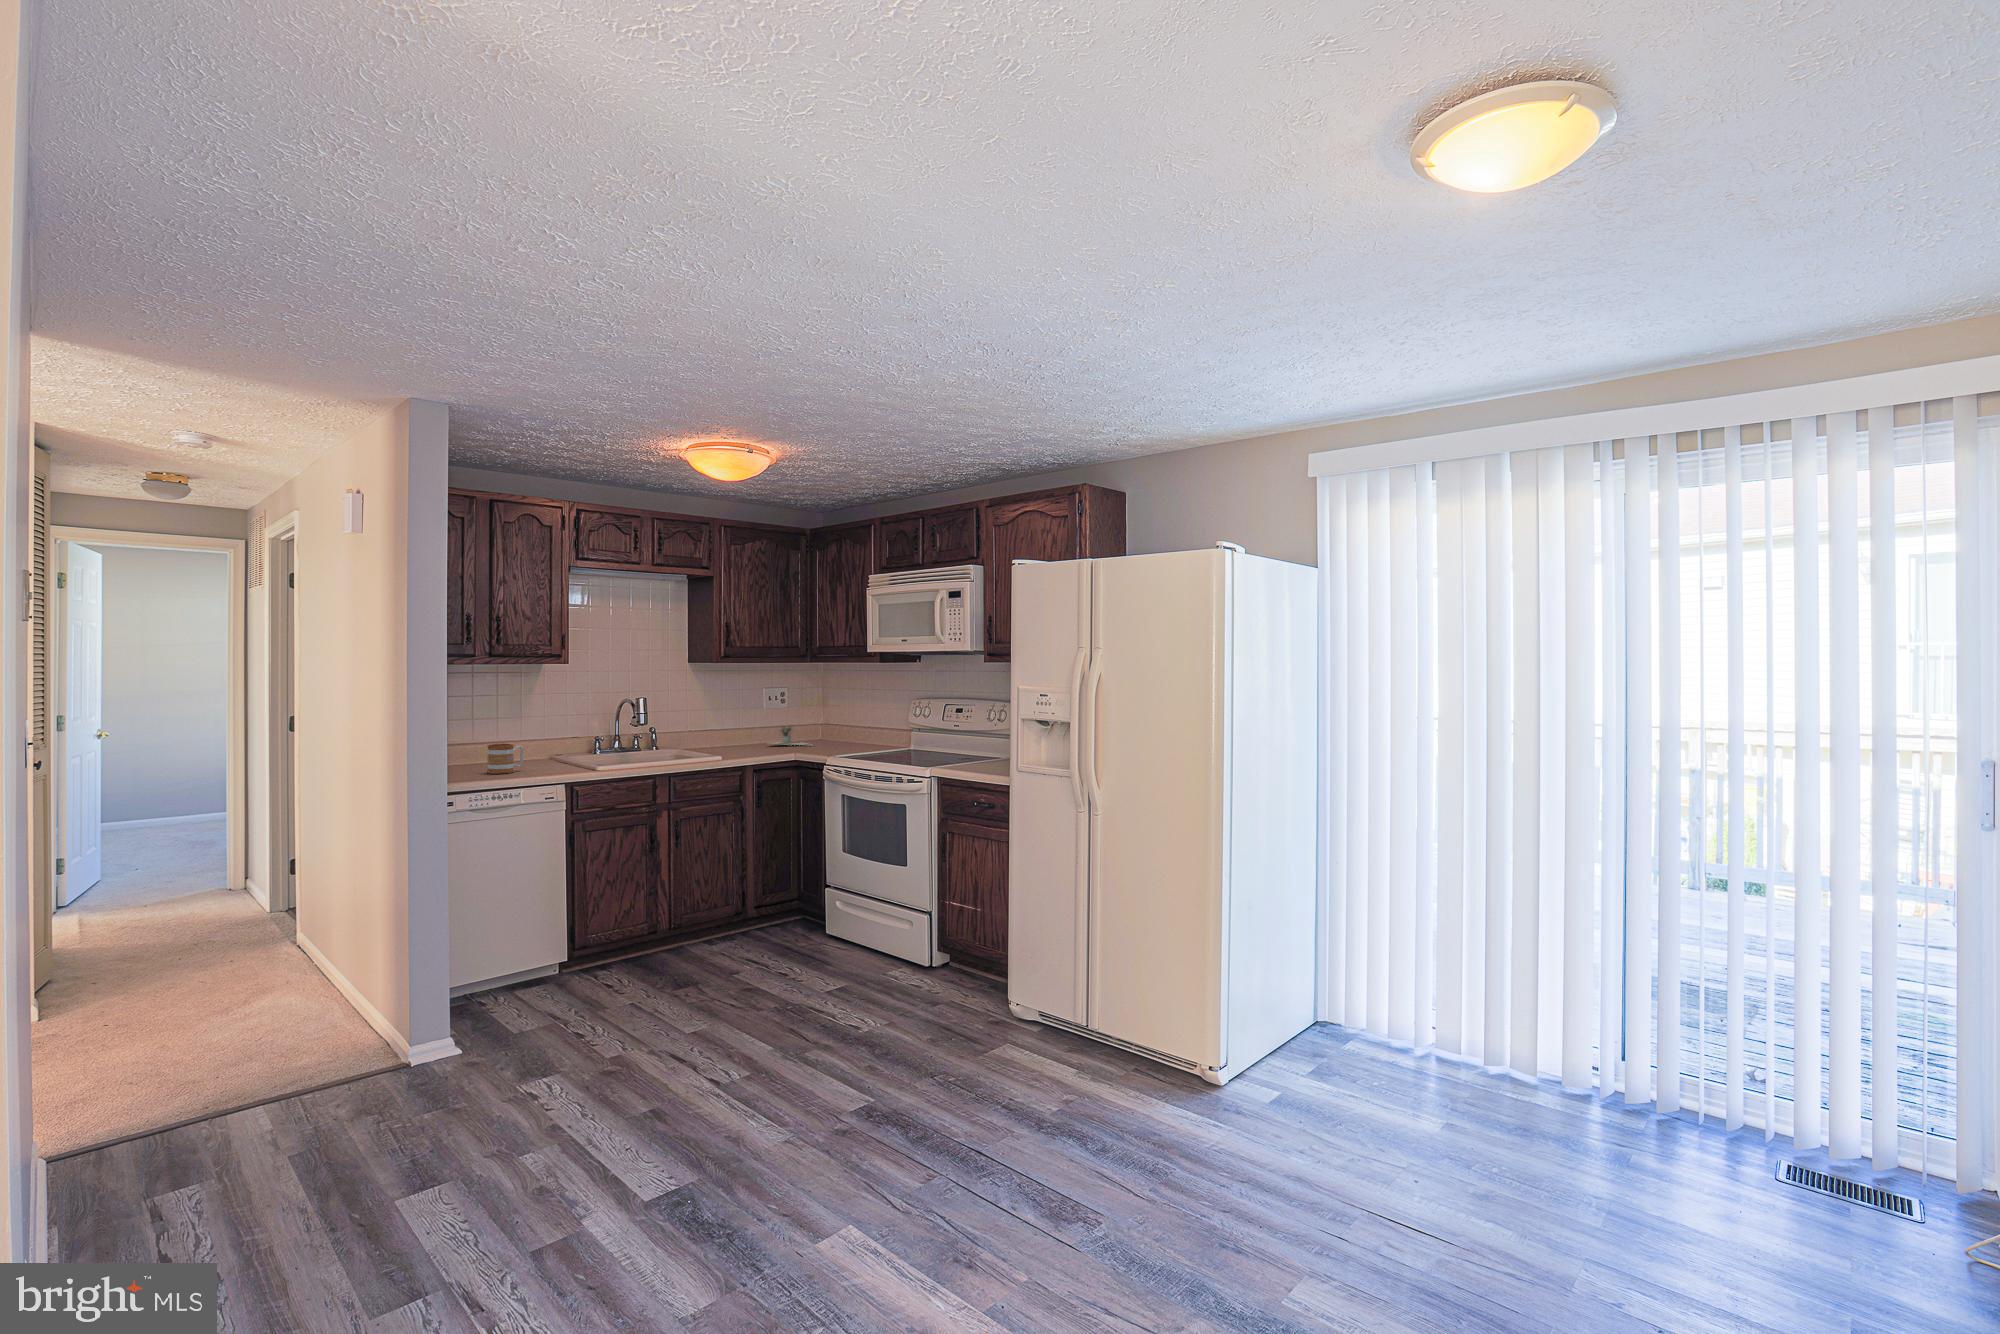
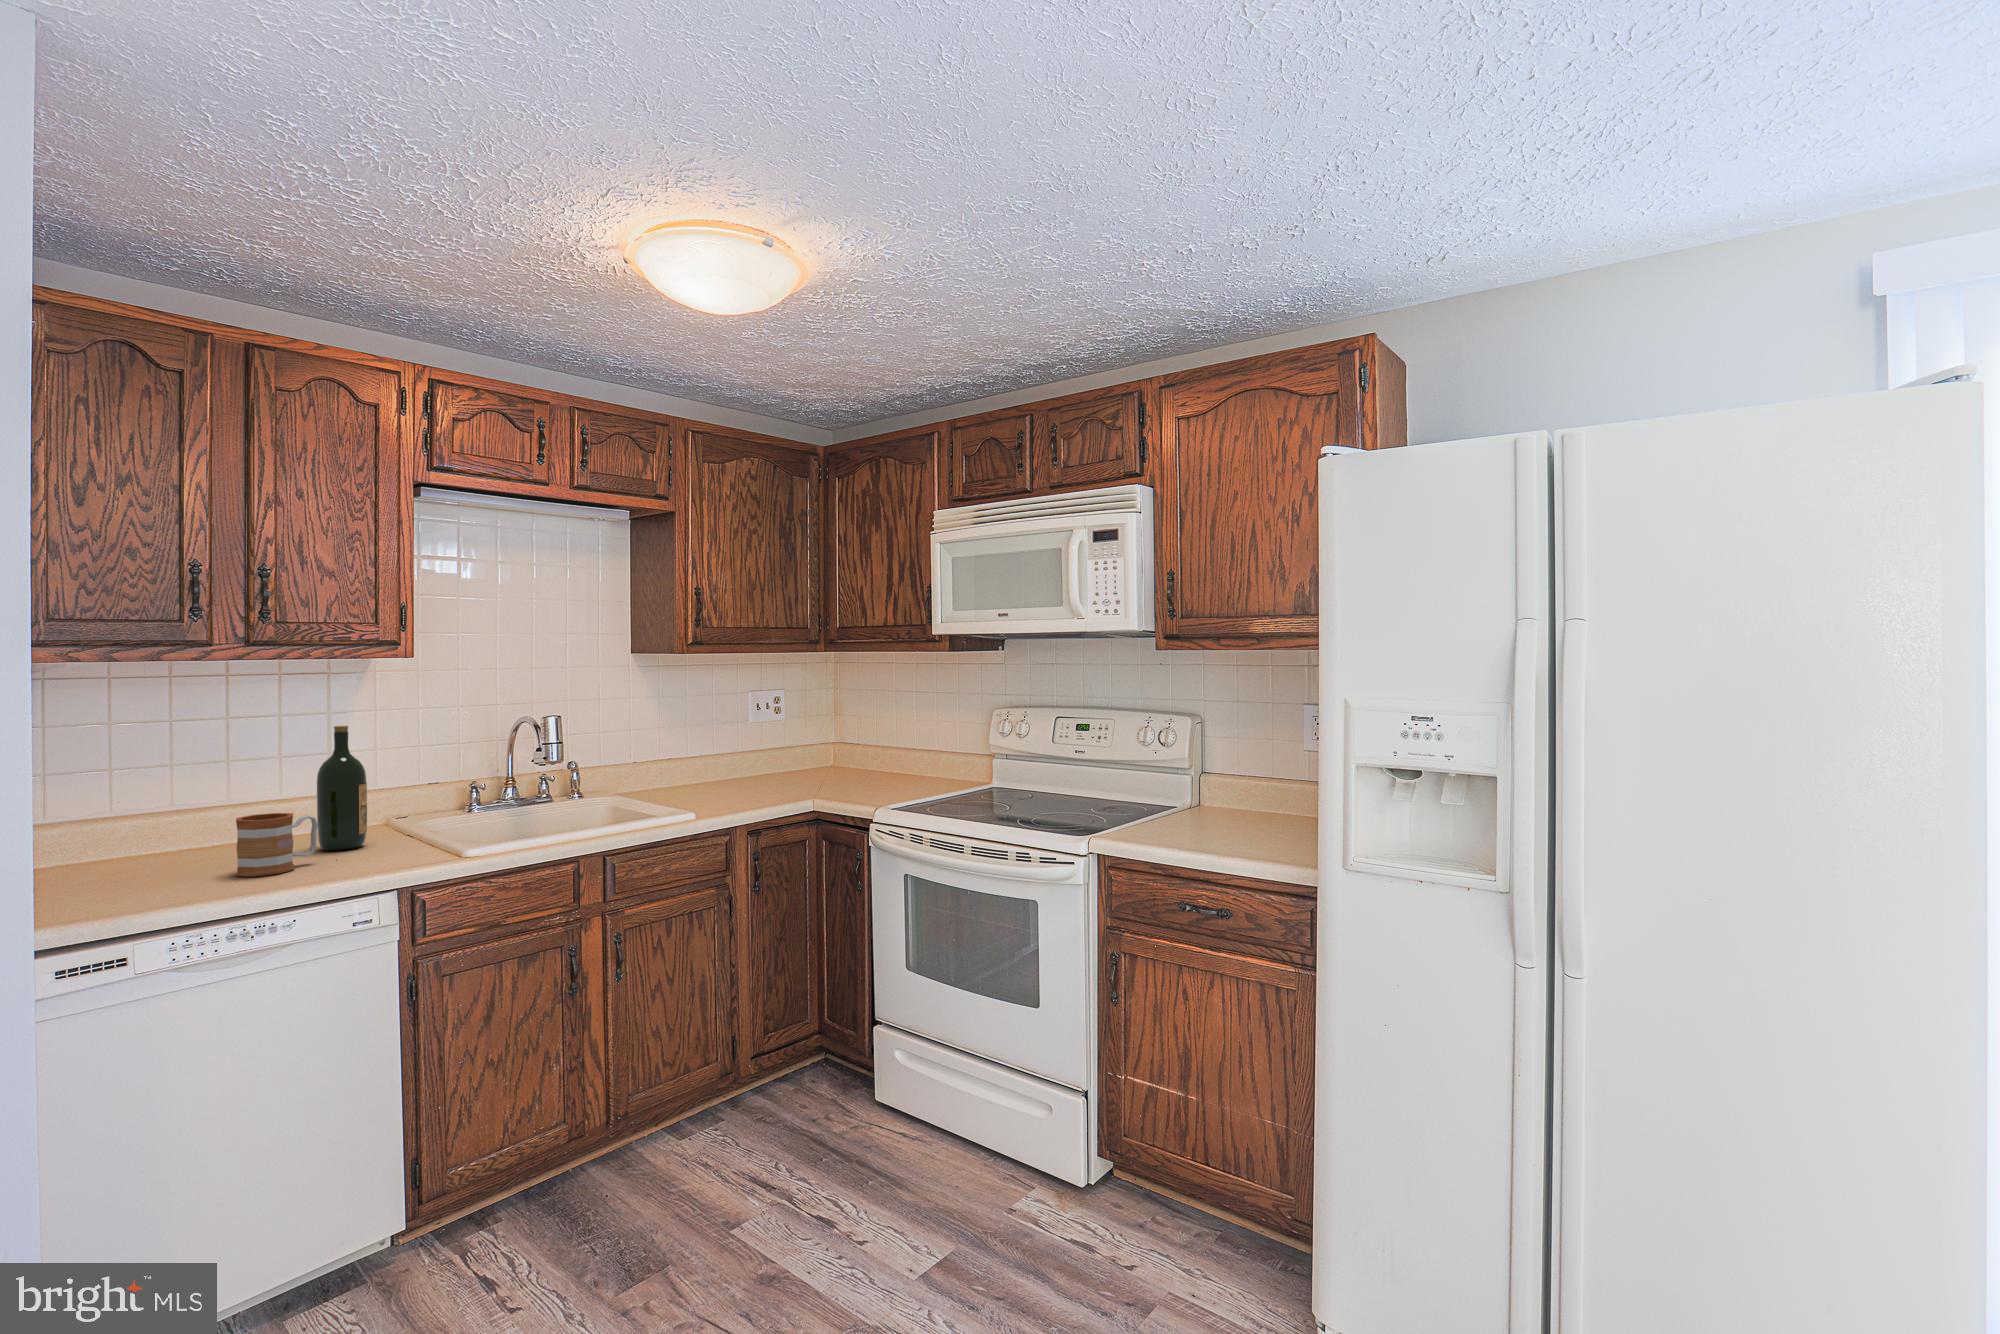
wine bottle: none [520,701,544,767] -> present [317,726,367,850]
potted plant: present [778,726,794,745] -> none [754,750,855,781]

